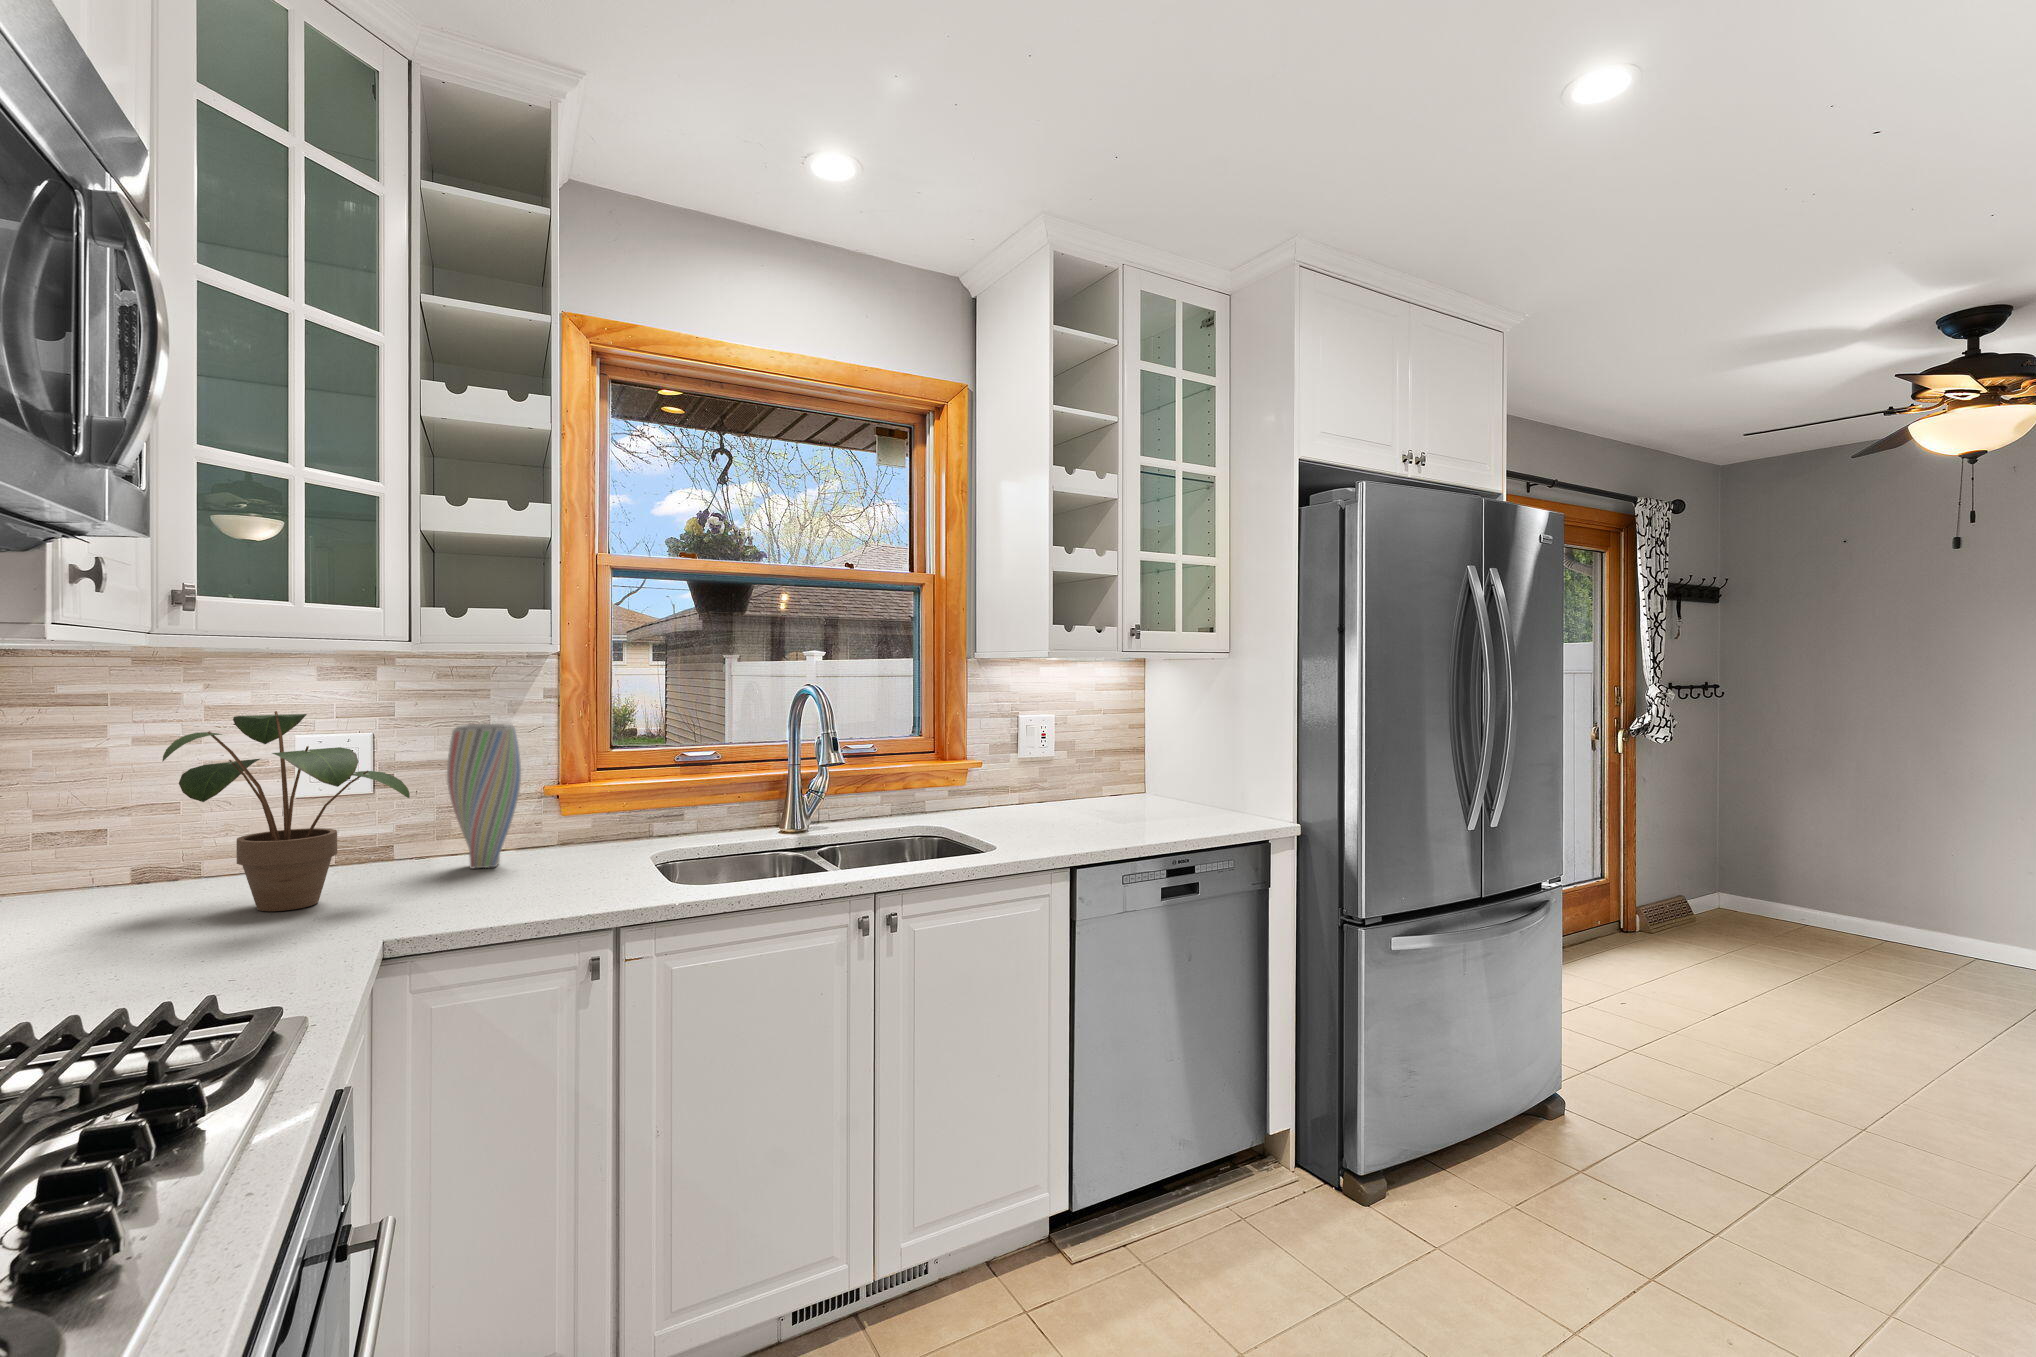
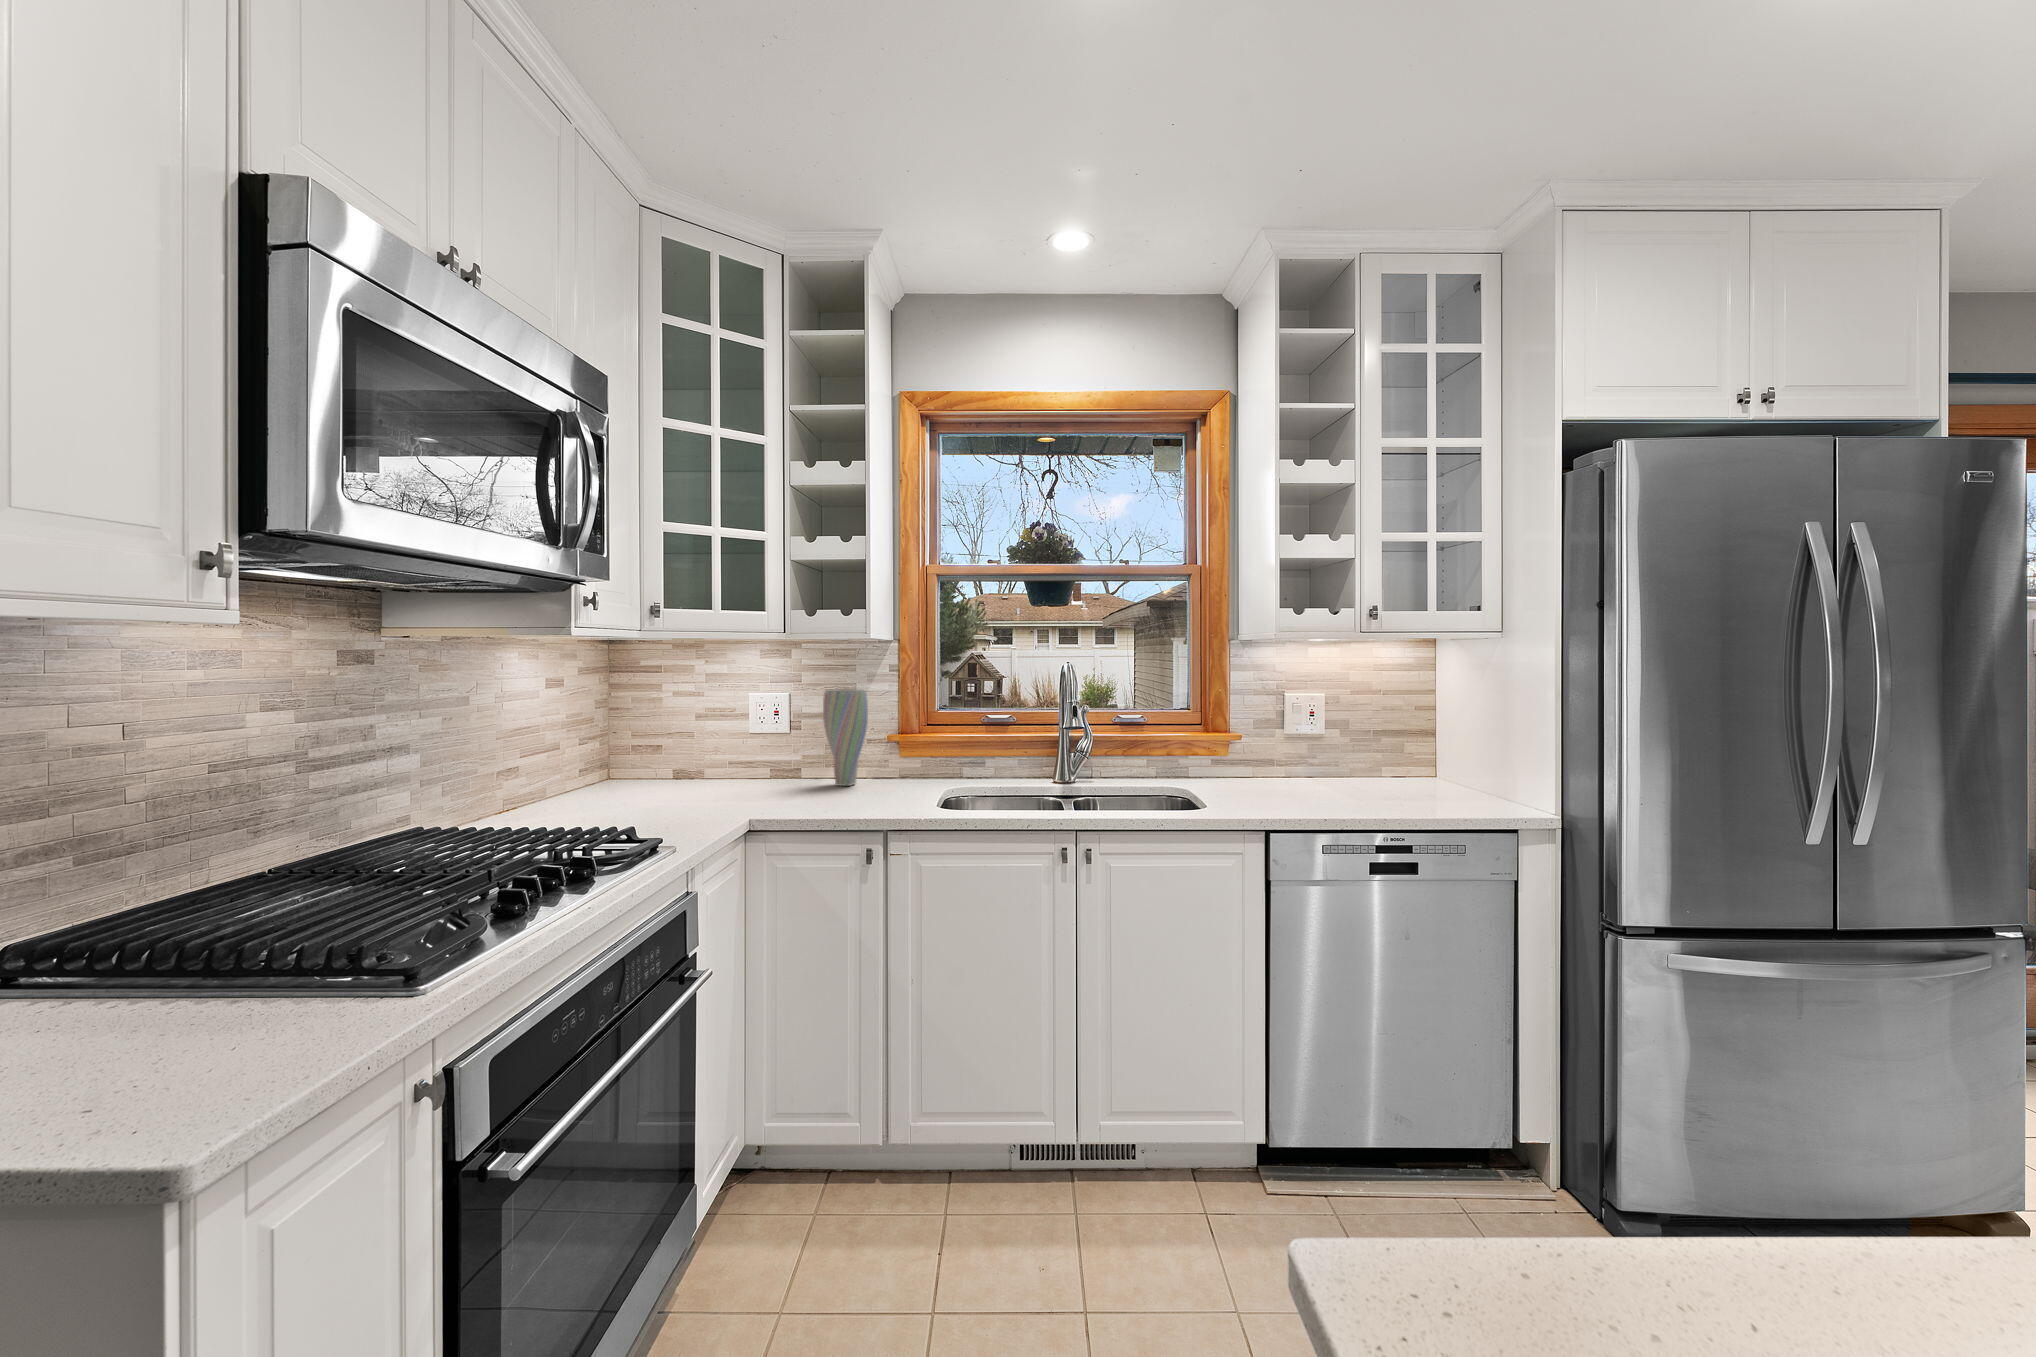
potted plant: present [163,711,410,911] -> none [655,677,782,797]

